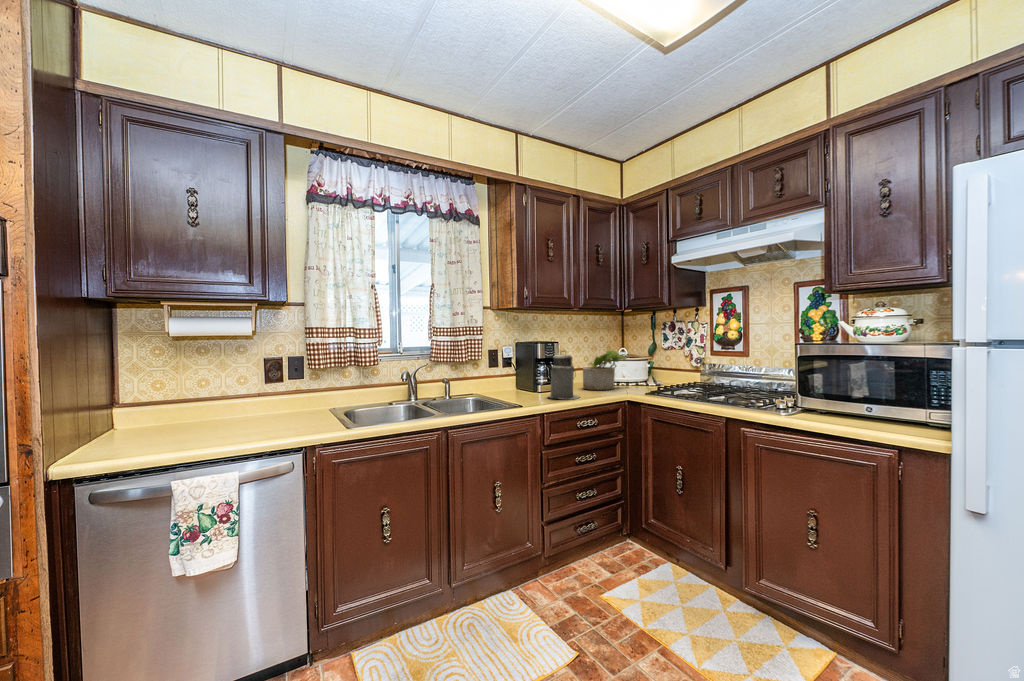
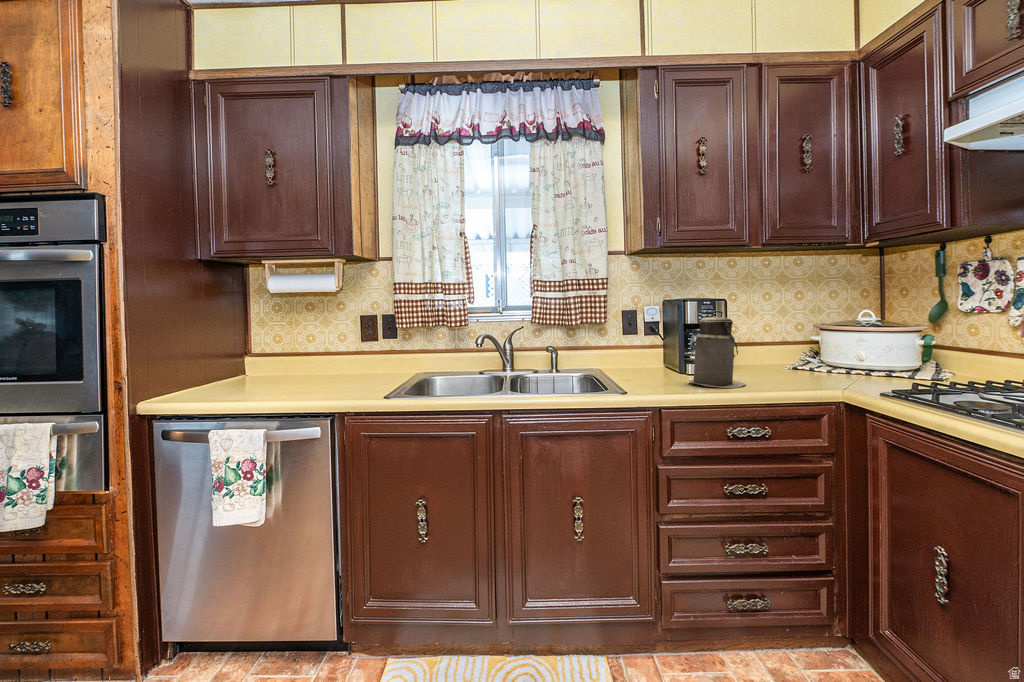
potted plant: present [583,350,626,390] -> none [768,312,859,379]

